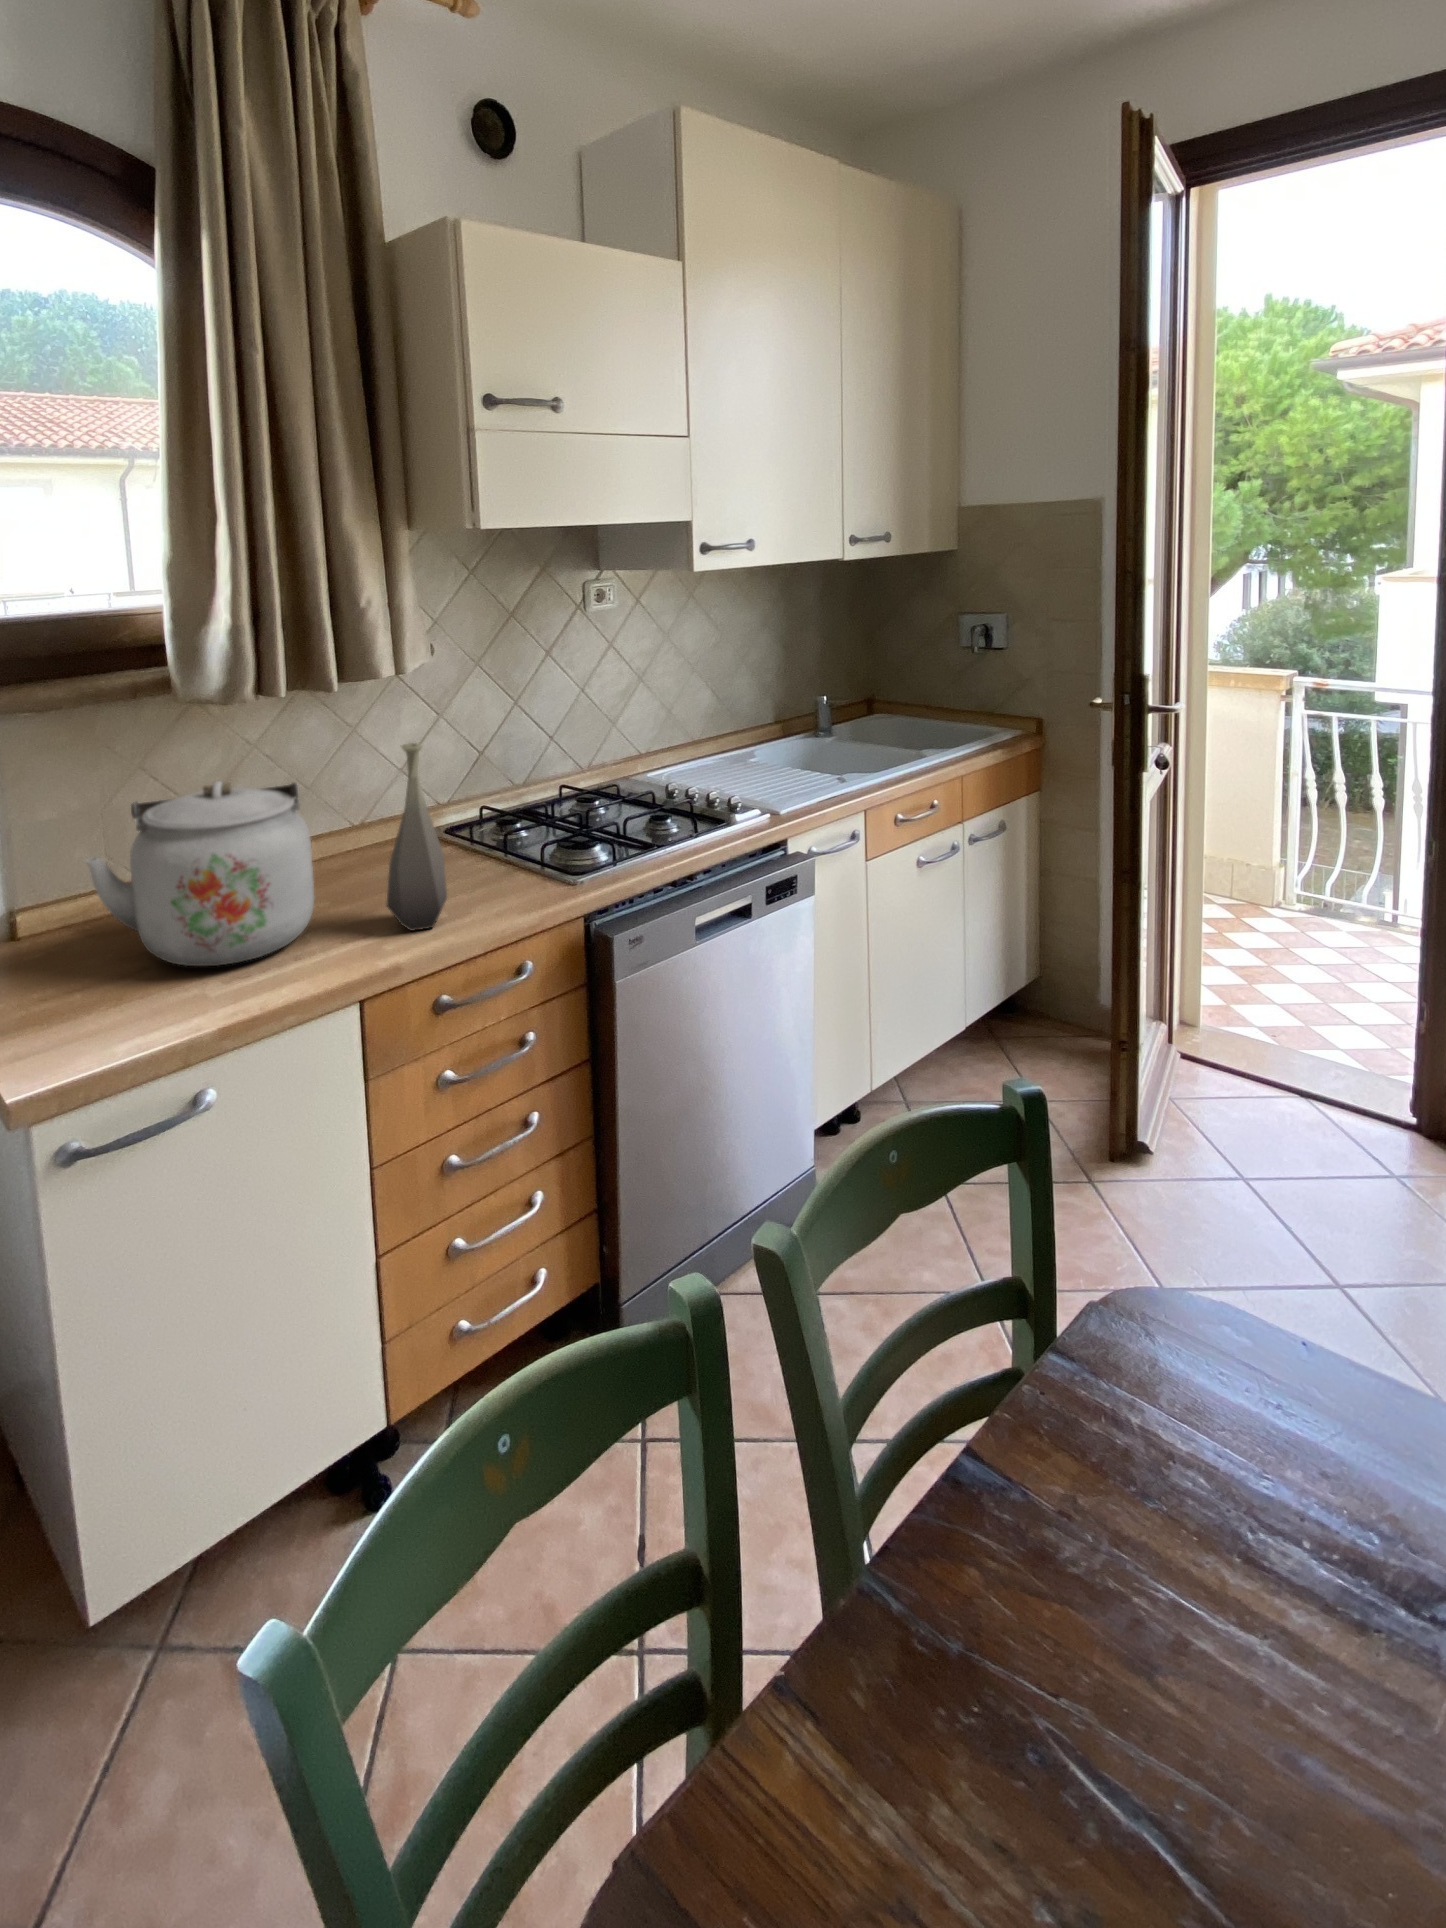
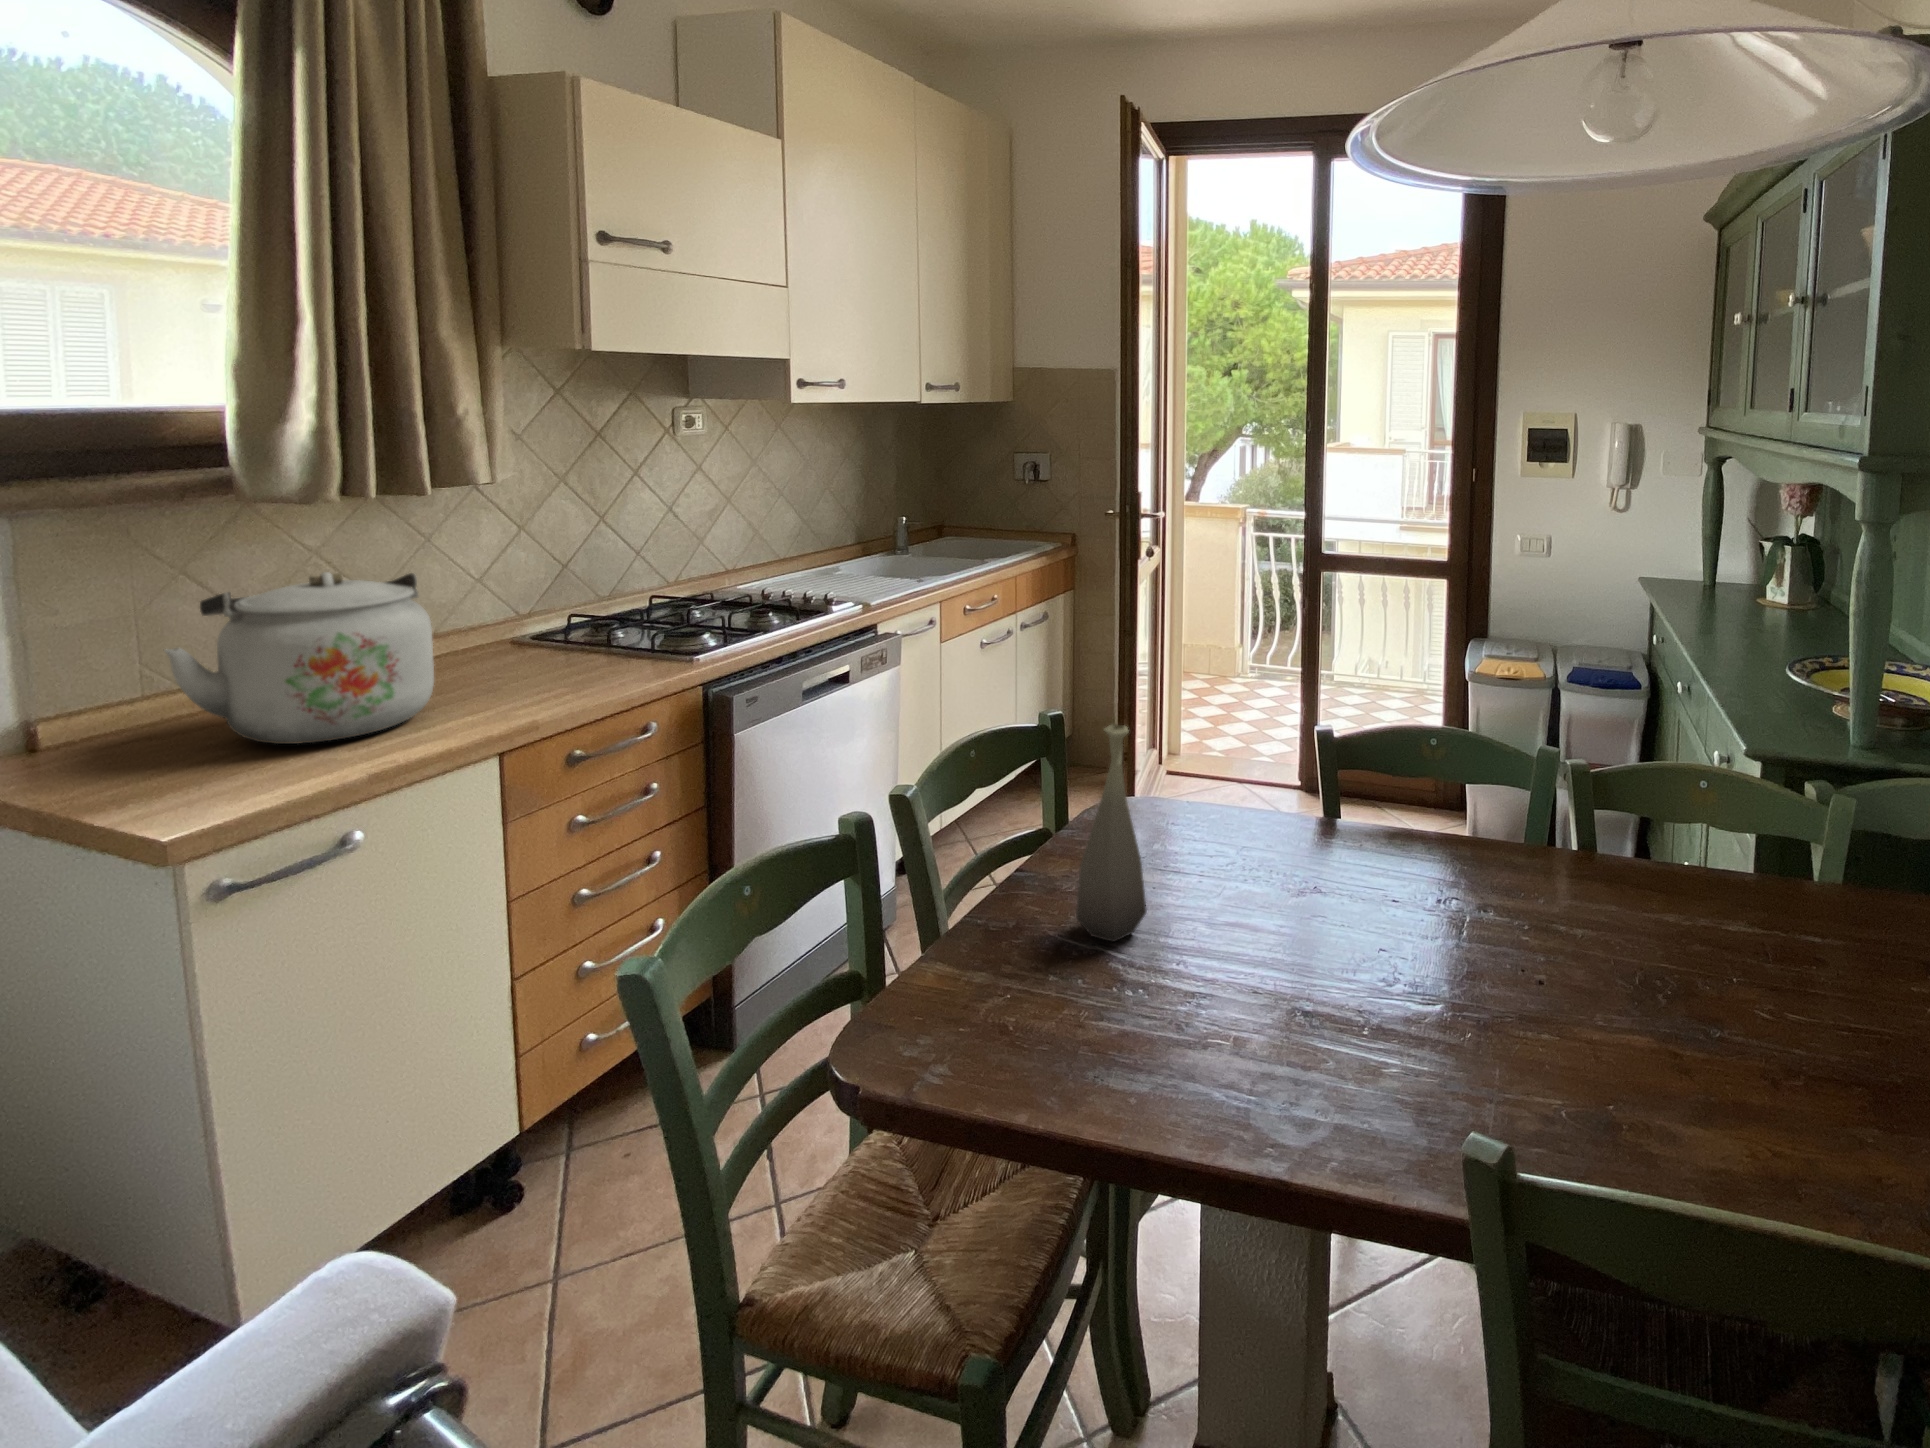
bottle: present [387,743,447,931] -> present [1076,724,1147,942]

